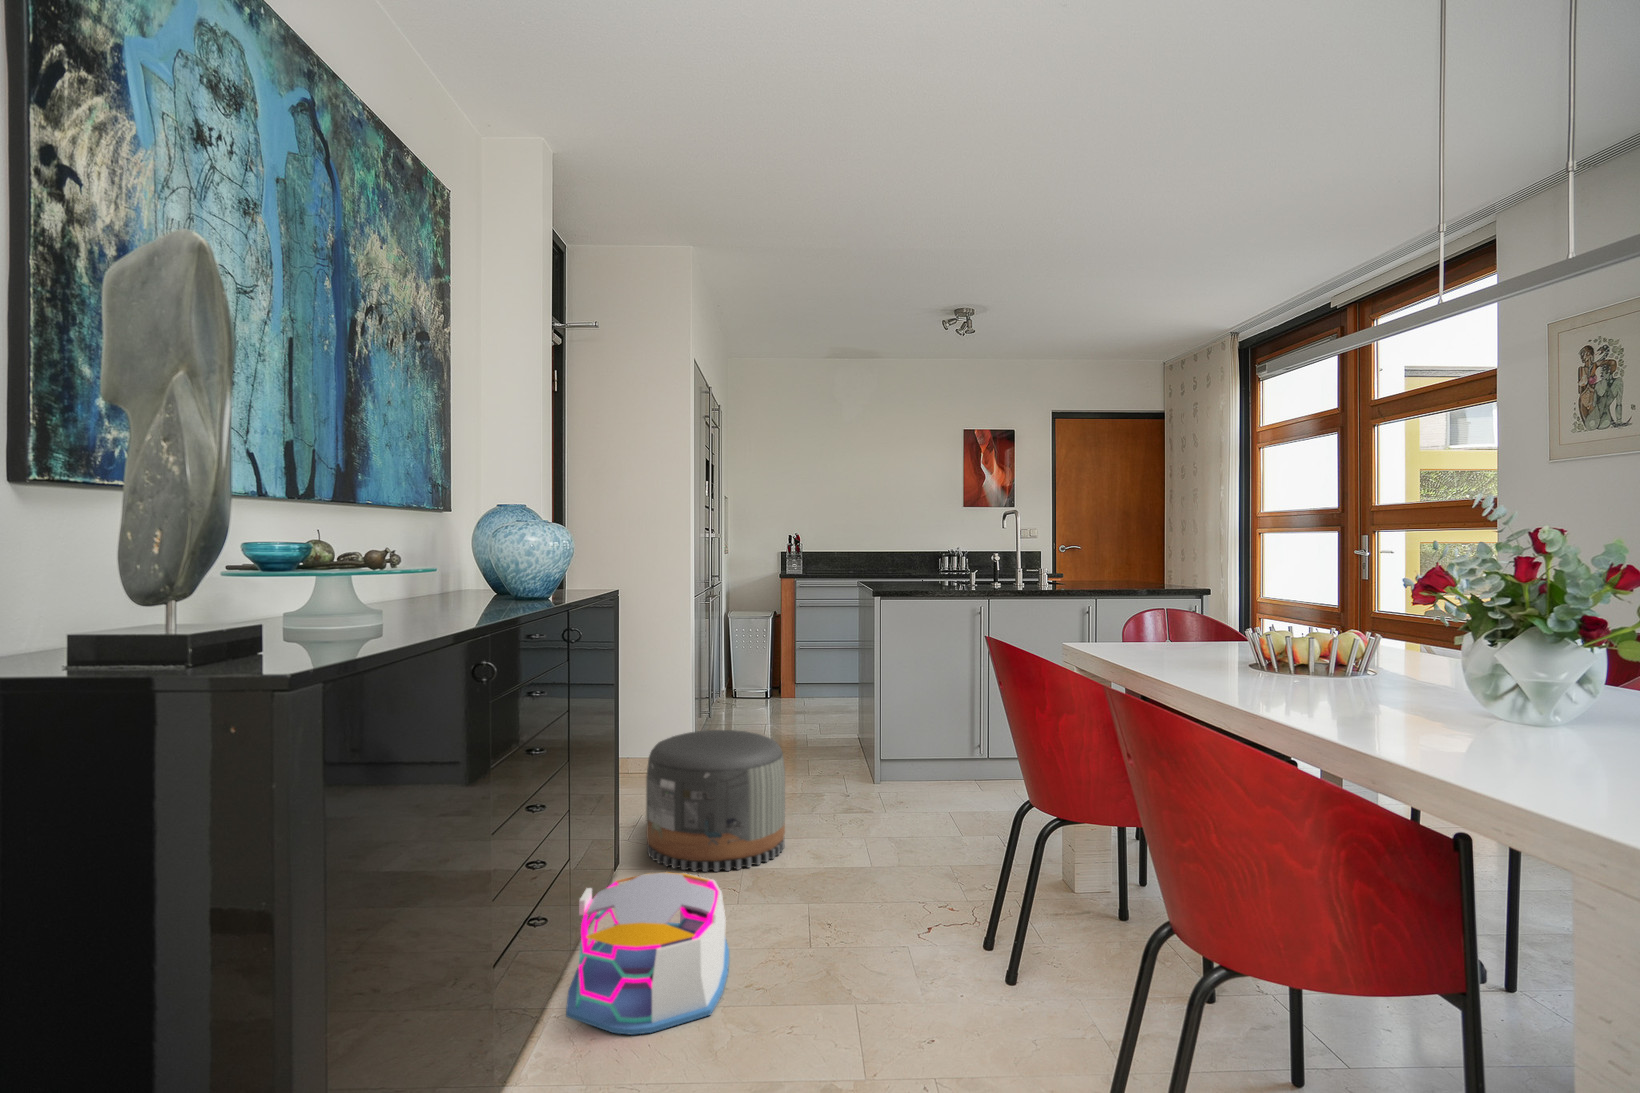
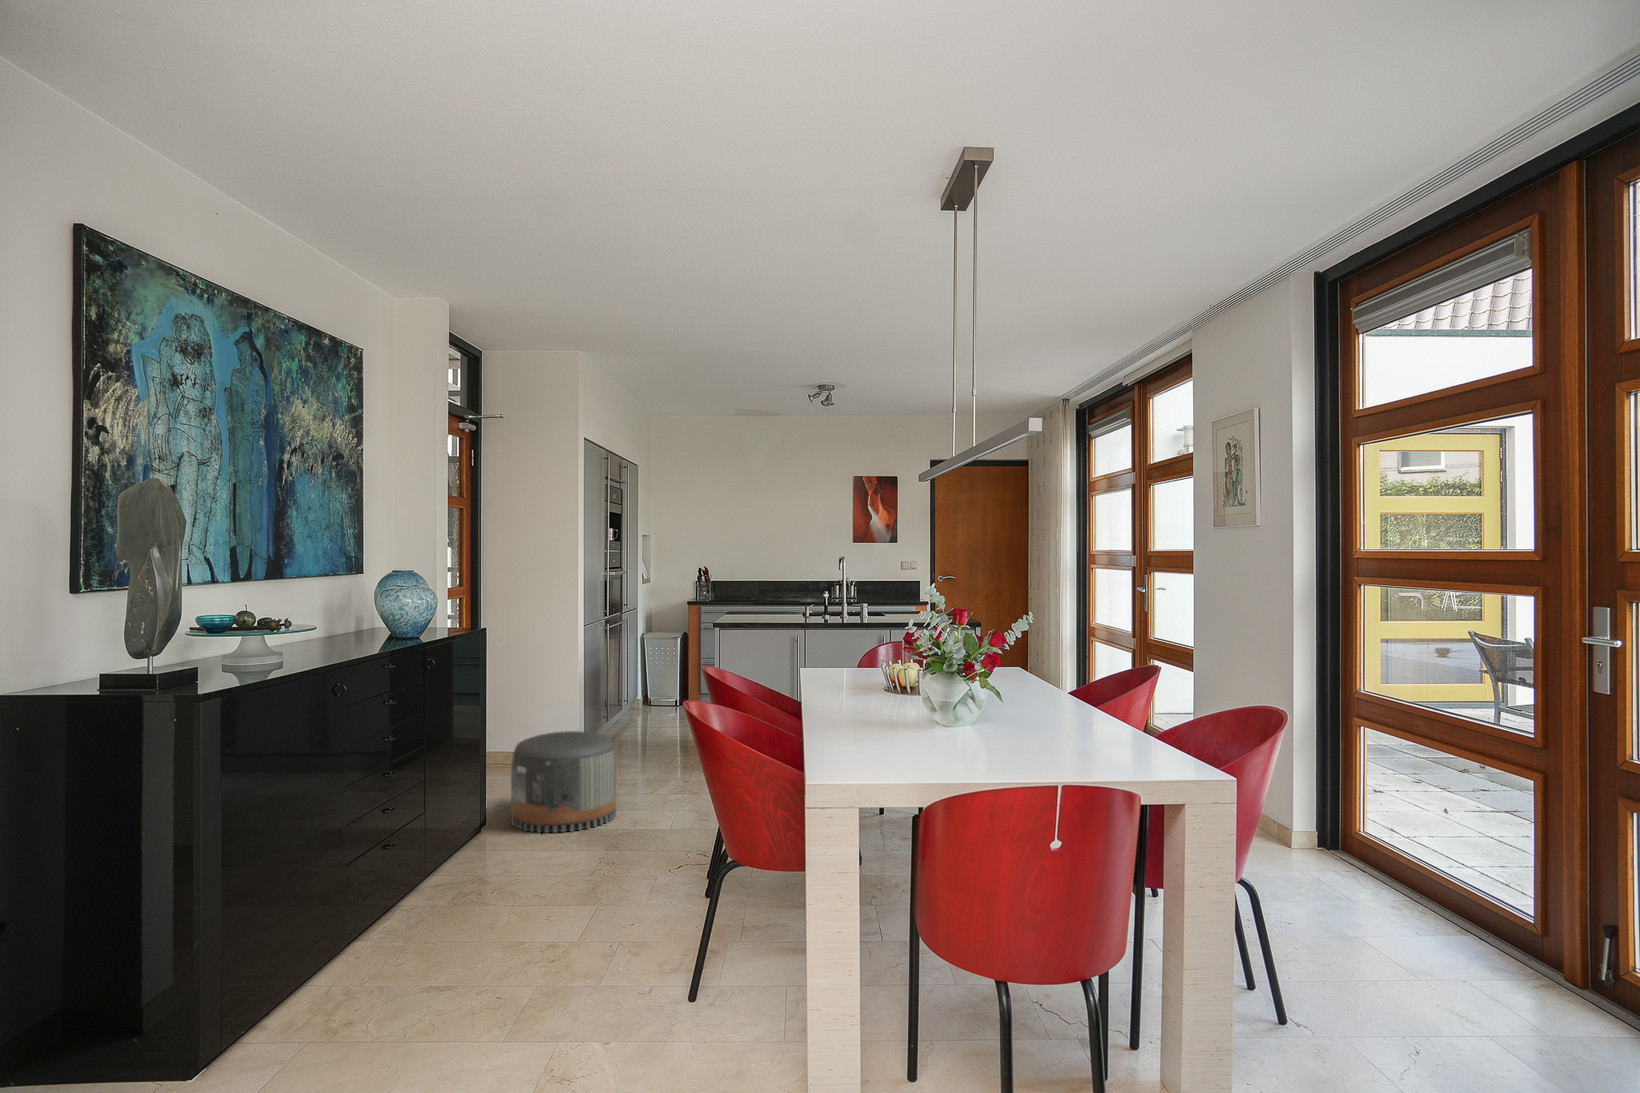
storage bin: present [566,872,729,1035] -> none [409,825,536,920]

